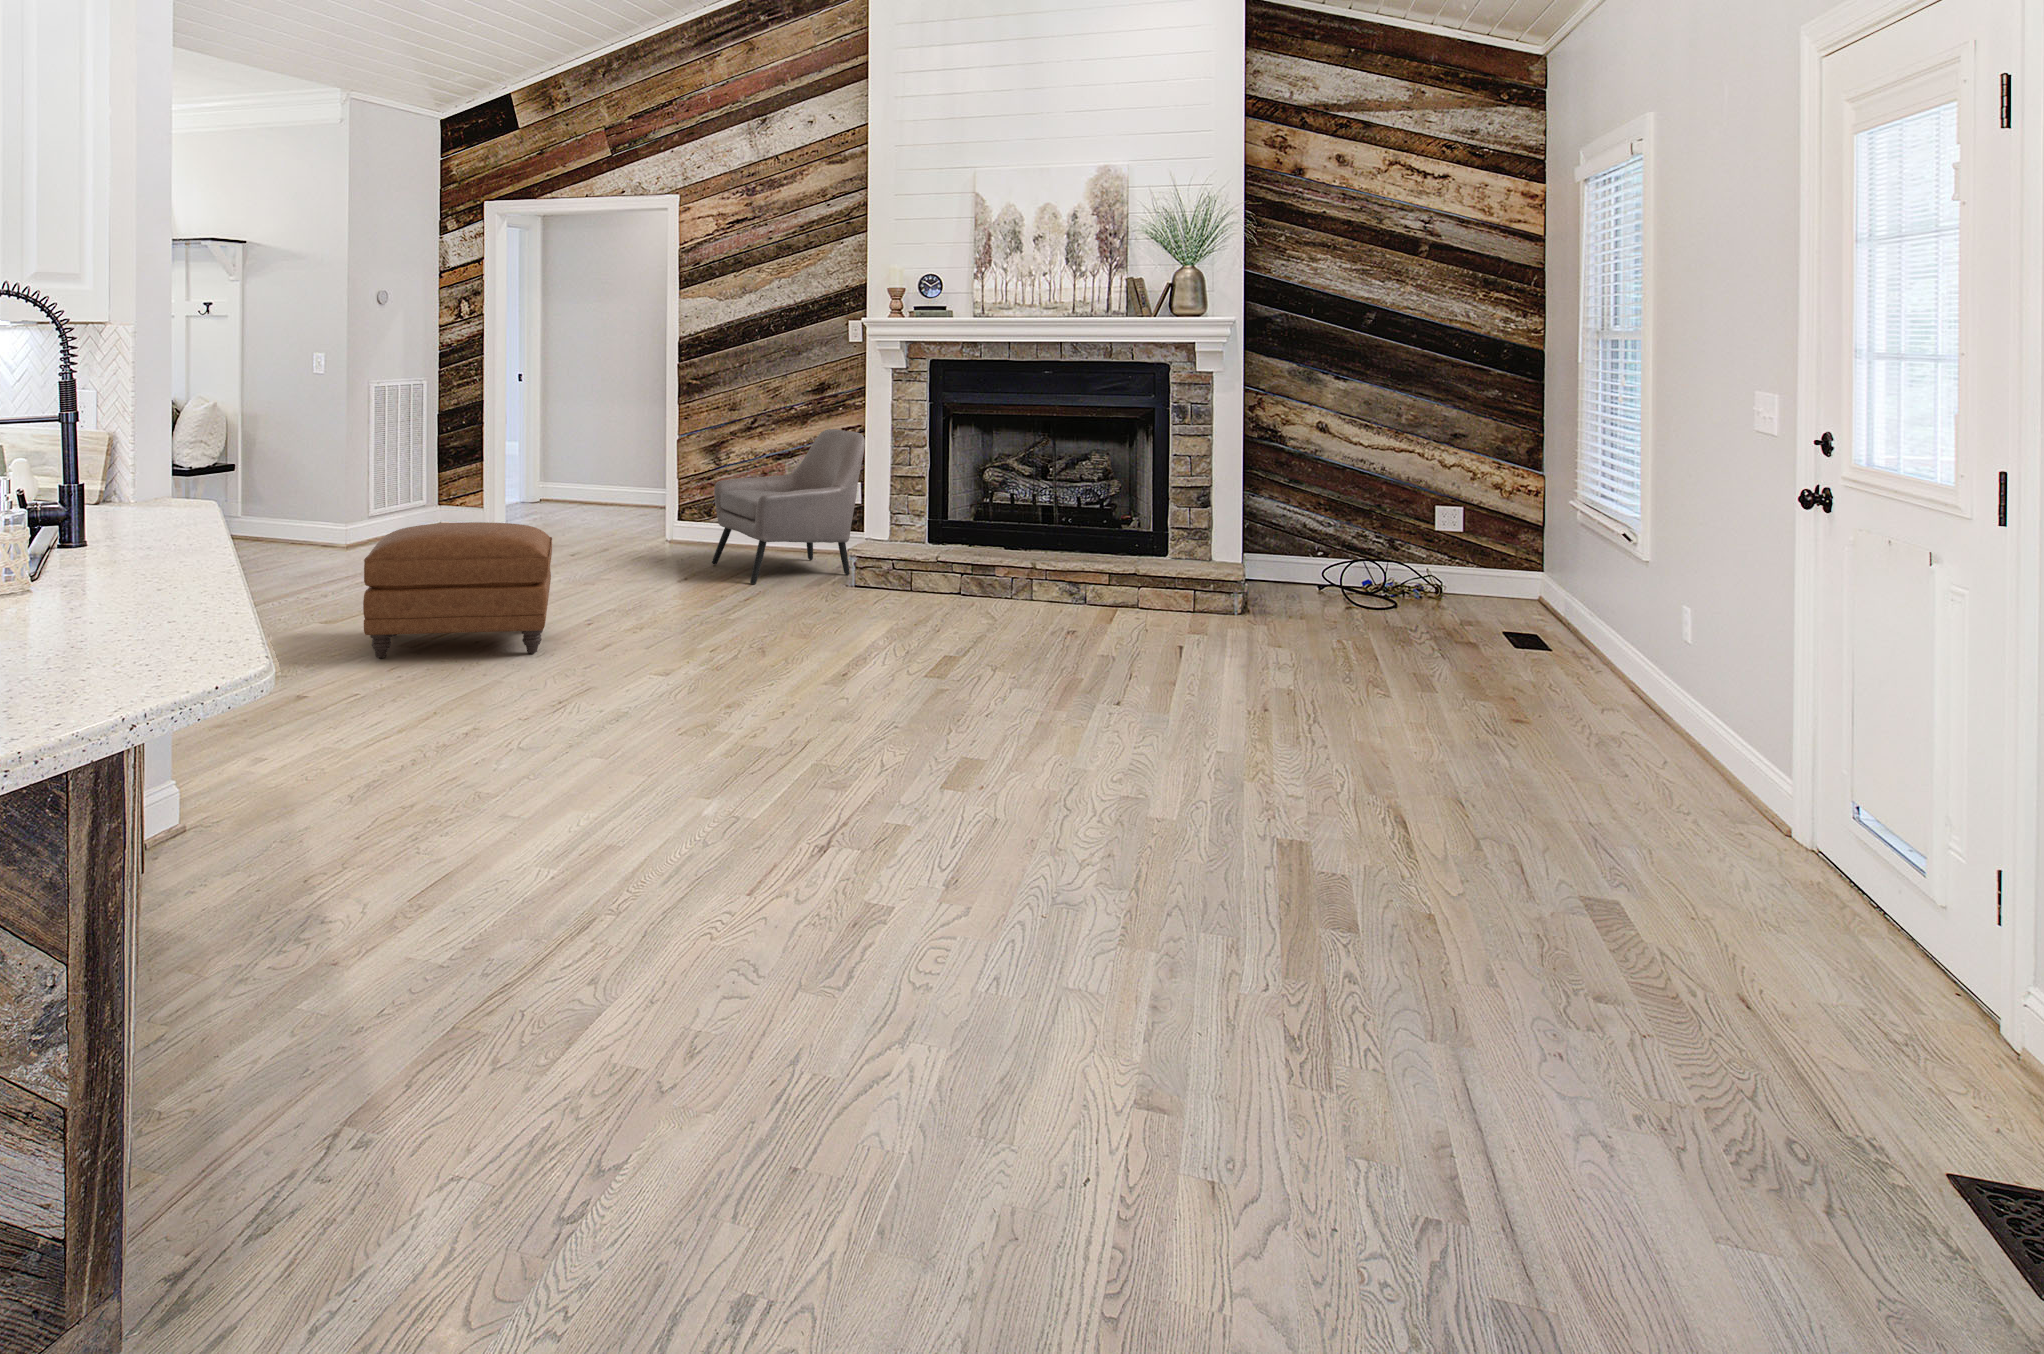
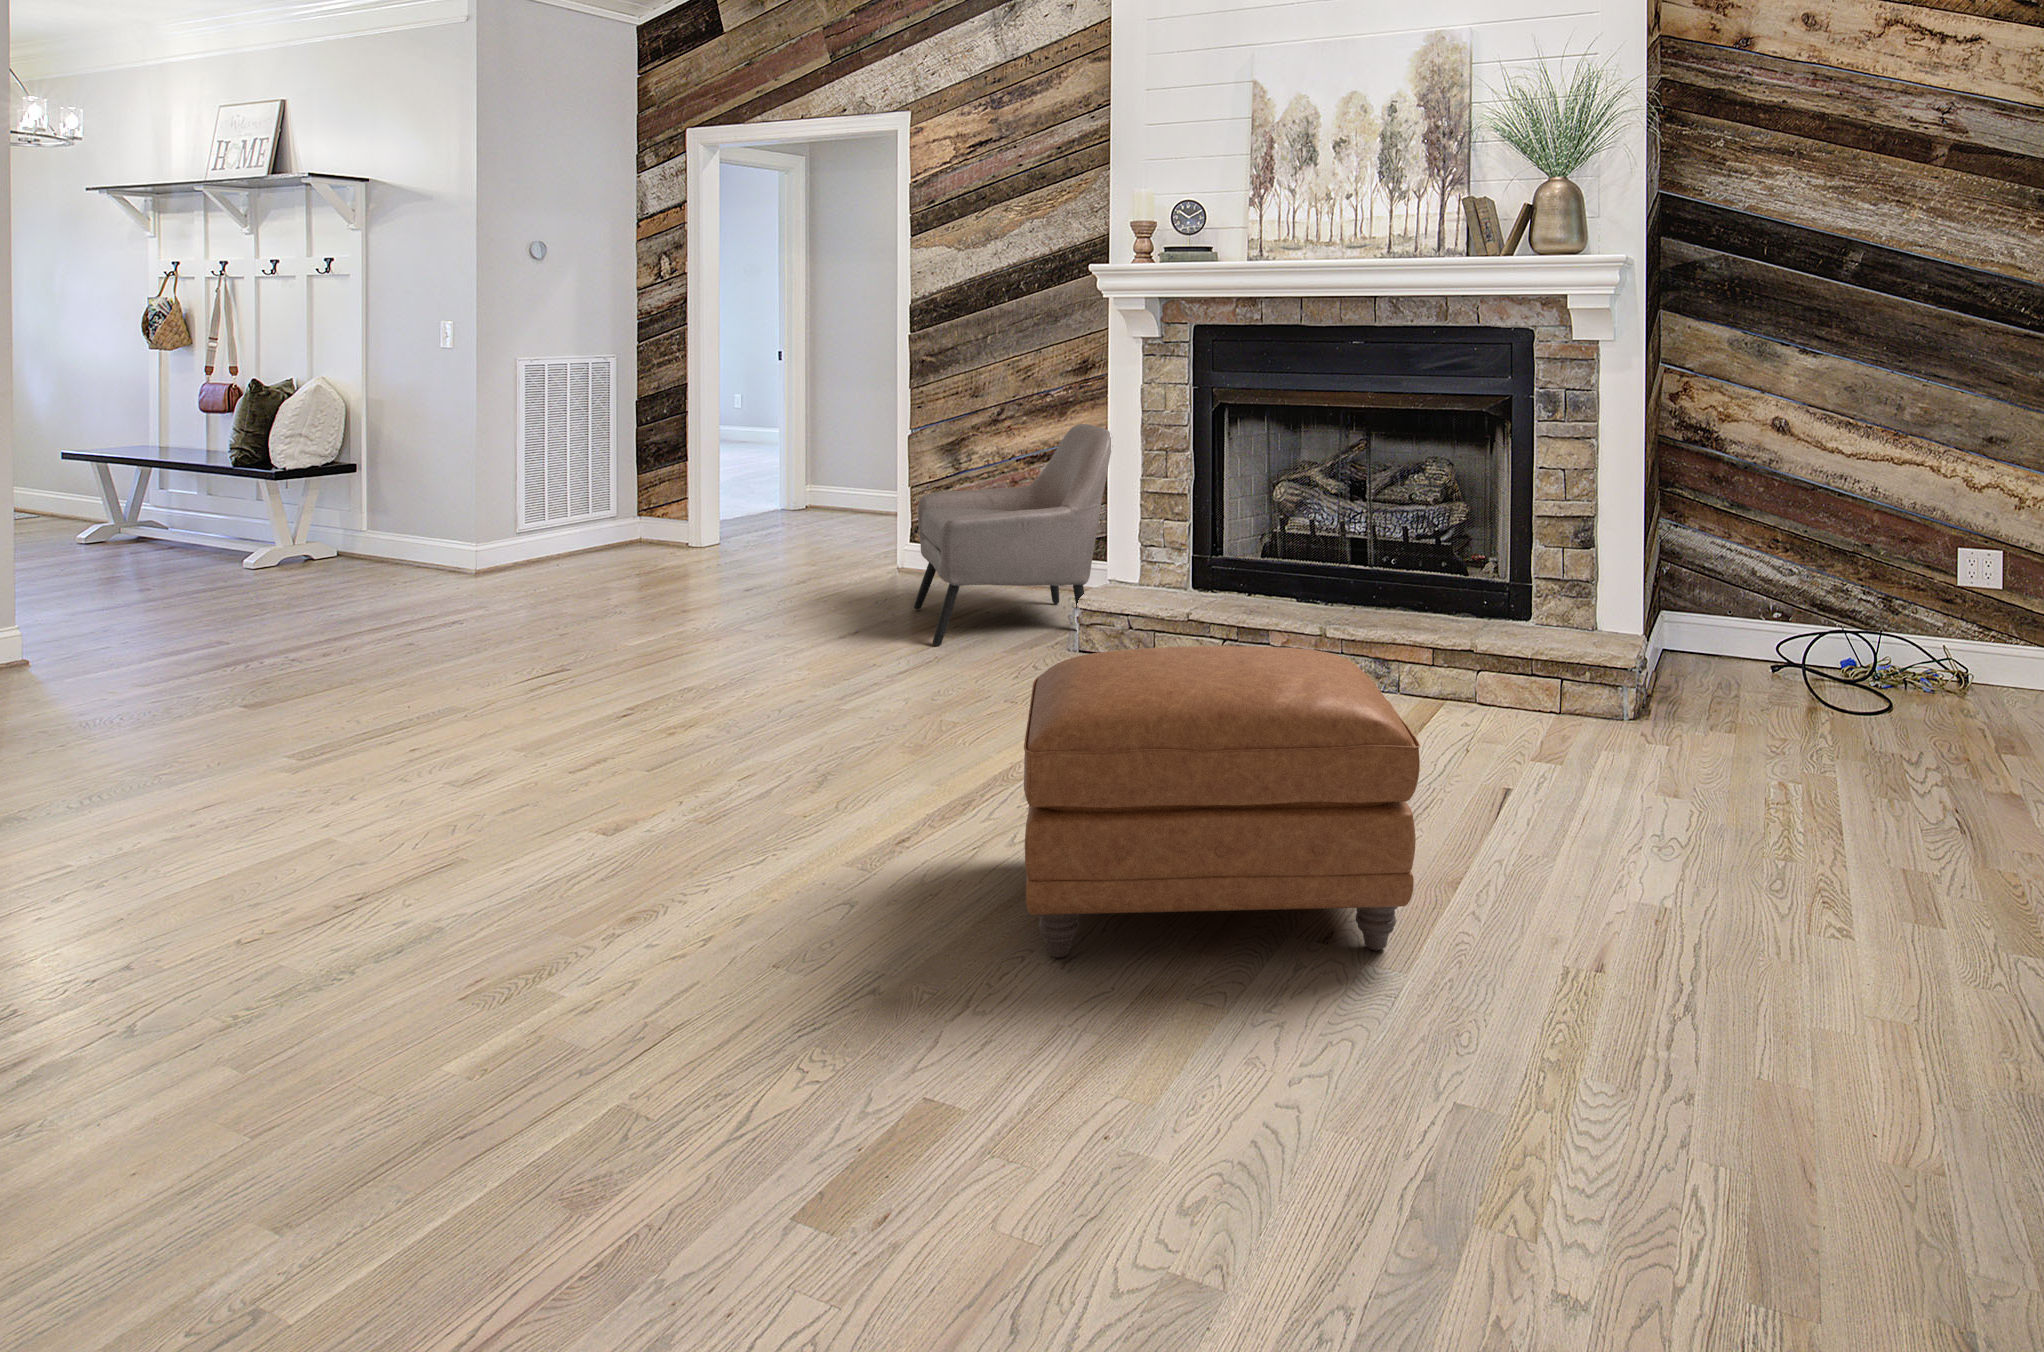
ottoman: present [363,522,552,658] -> present [1024,646,1420,958]

